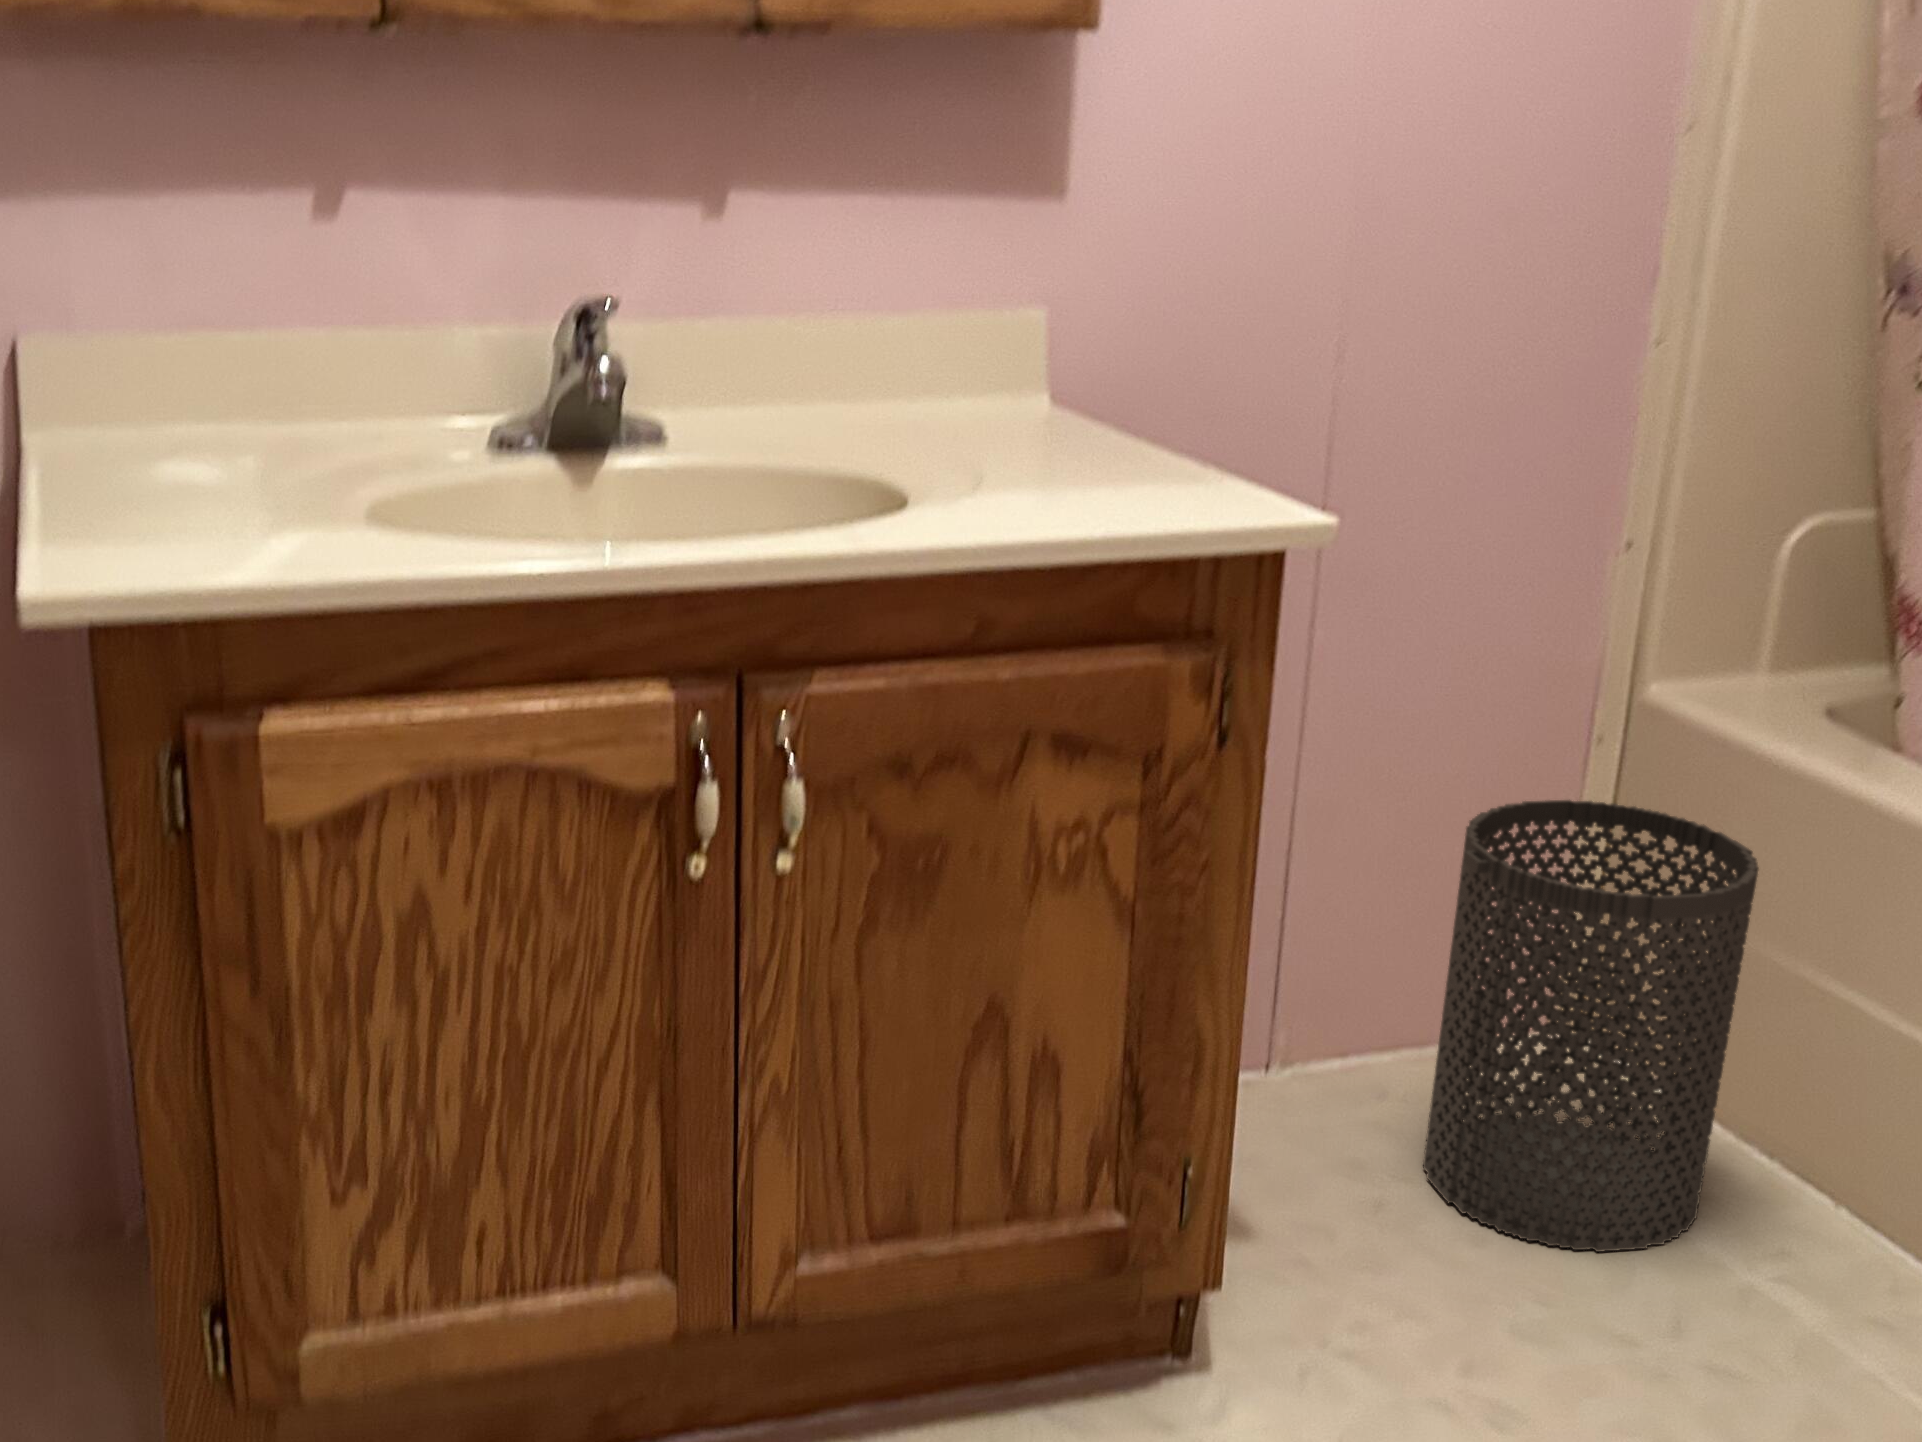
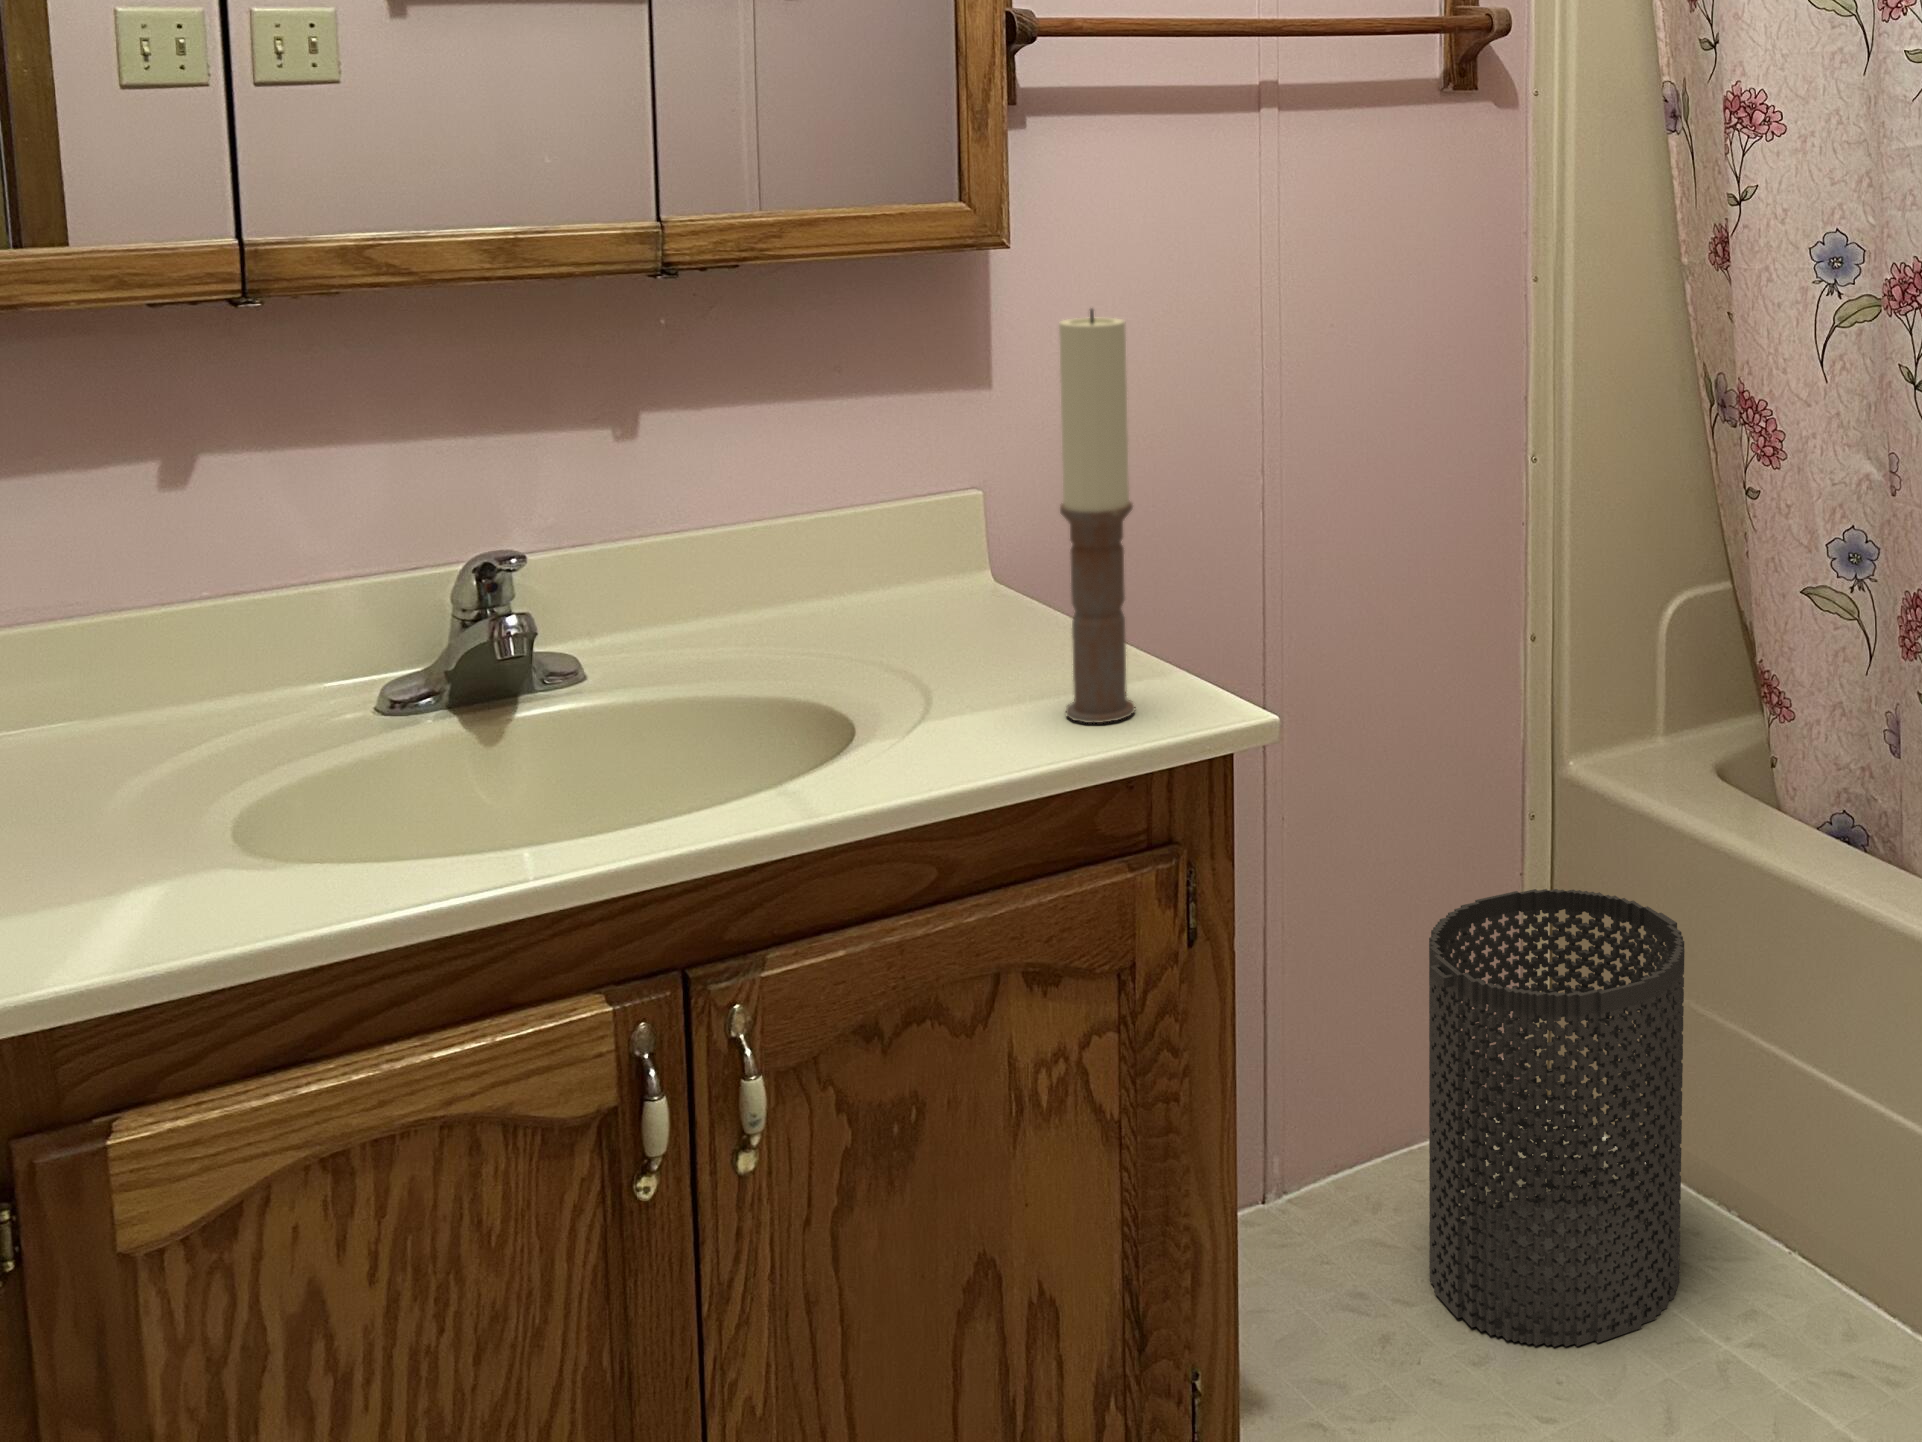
candle: none [1116,54,1218,503] -> present [1059,309,1135,723]

